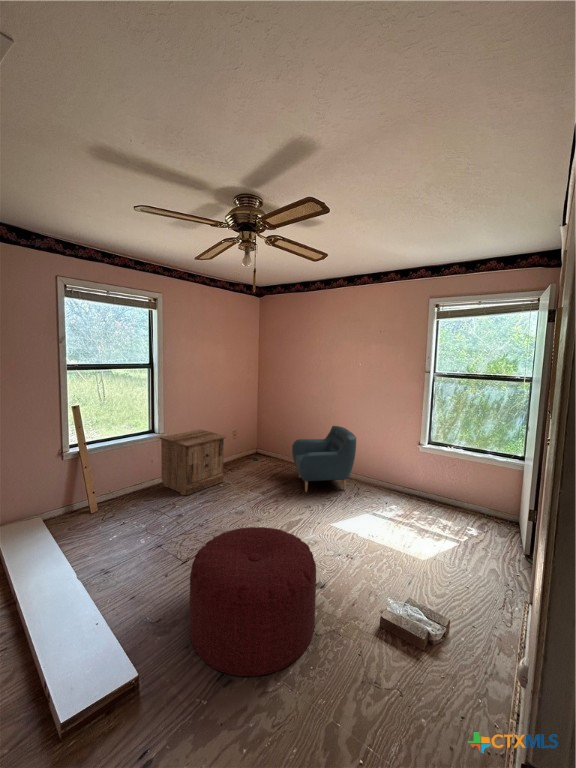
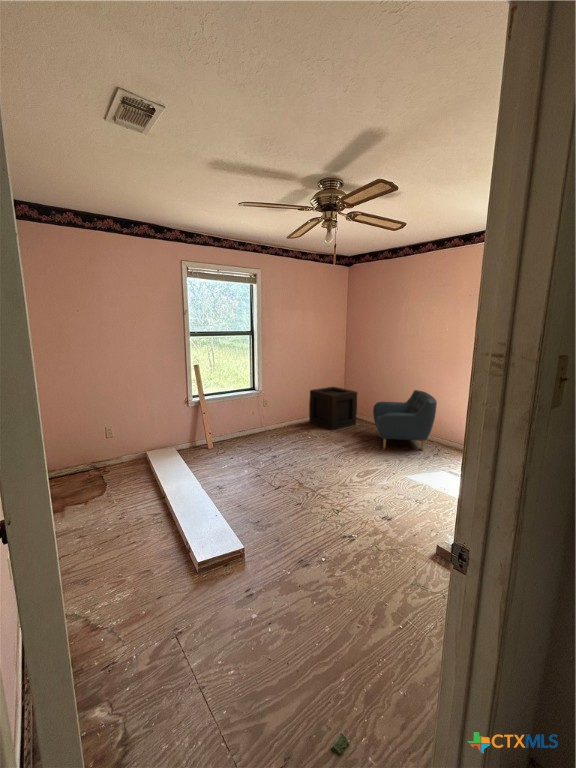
wooden crate: none [221,424,274,474] -> present [309,387,357,430]
nightstand: present [160,429,226,495] -> none [258,389,313,442]
ottoman: present [190,527,316,676] -> none [280,464,381,566]

